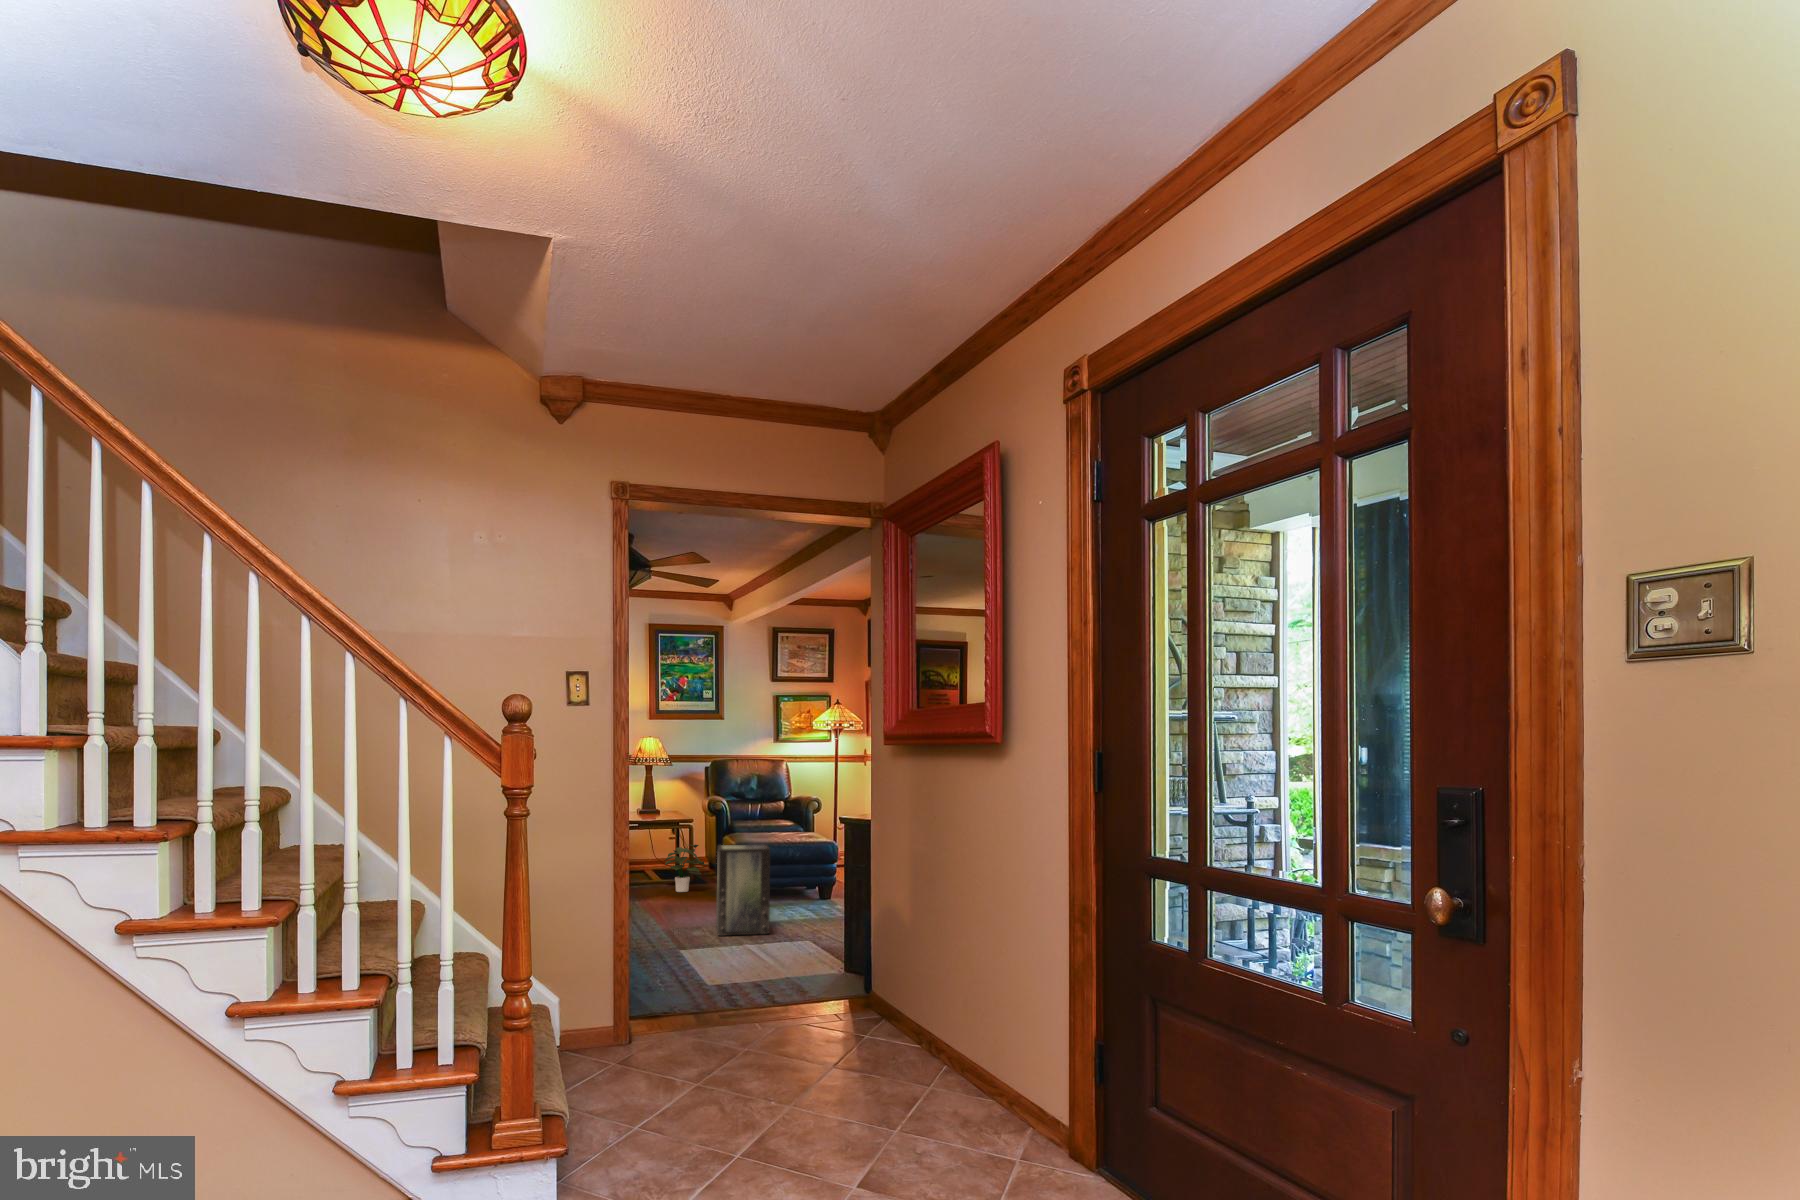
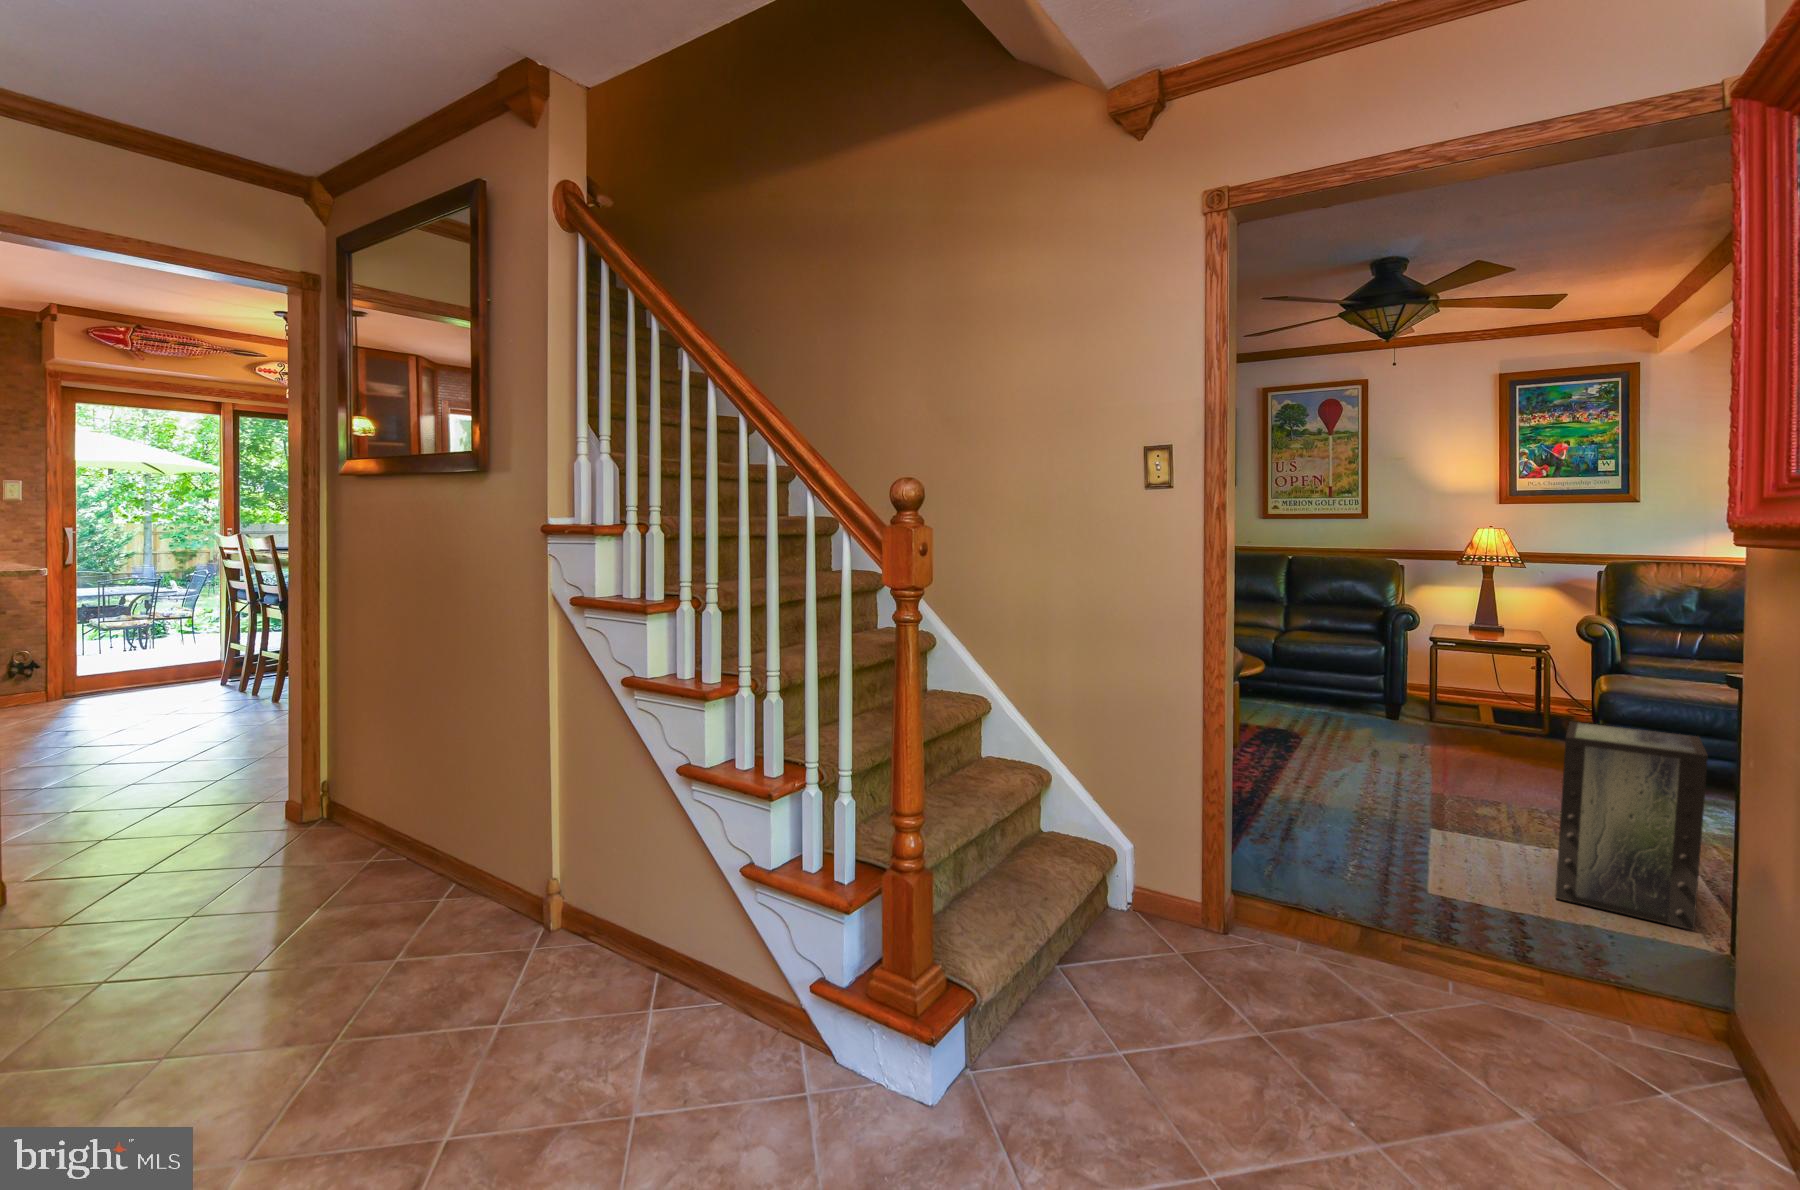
potted plant: present [665,845,707,892] -> none [1494,689,1578,760]

